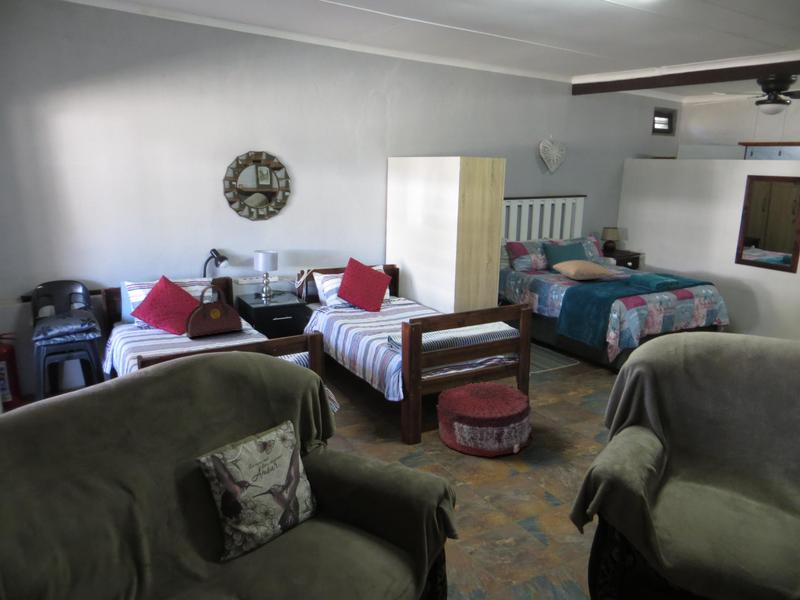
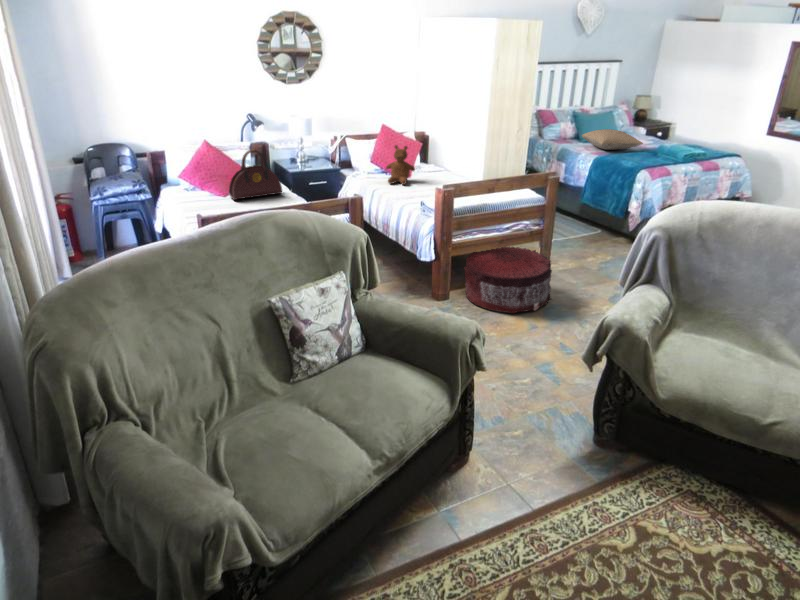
teddy bear: none [354,278,384,319] -> present [386,145,415,185]

